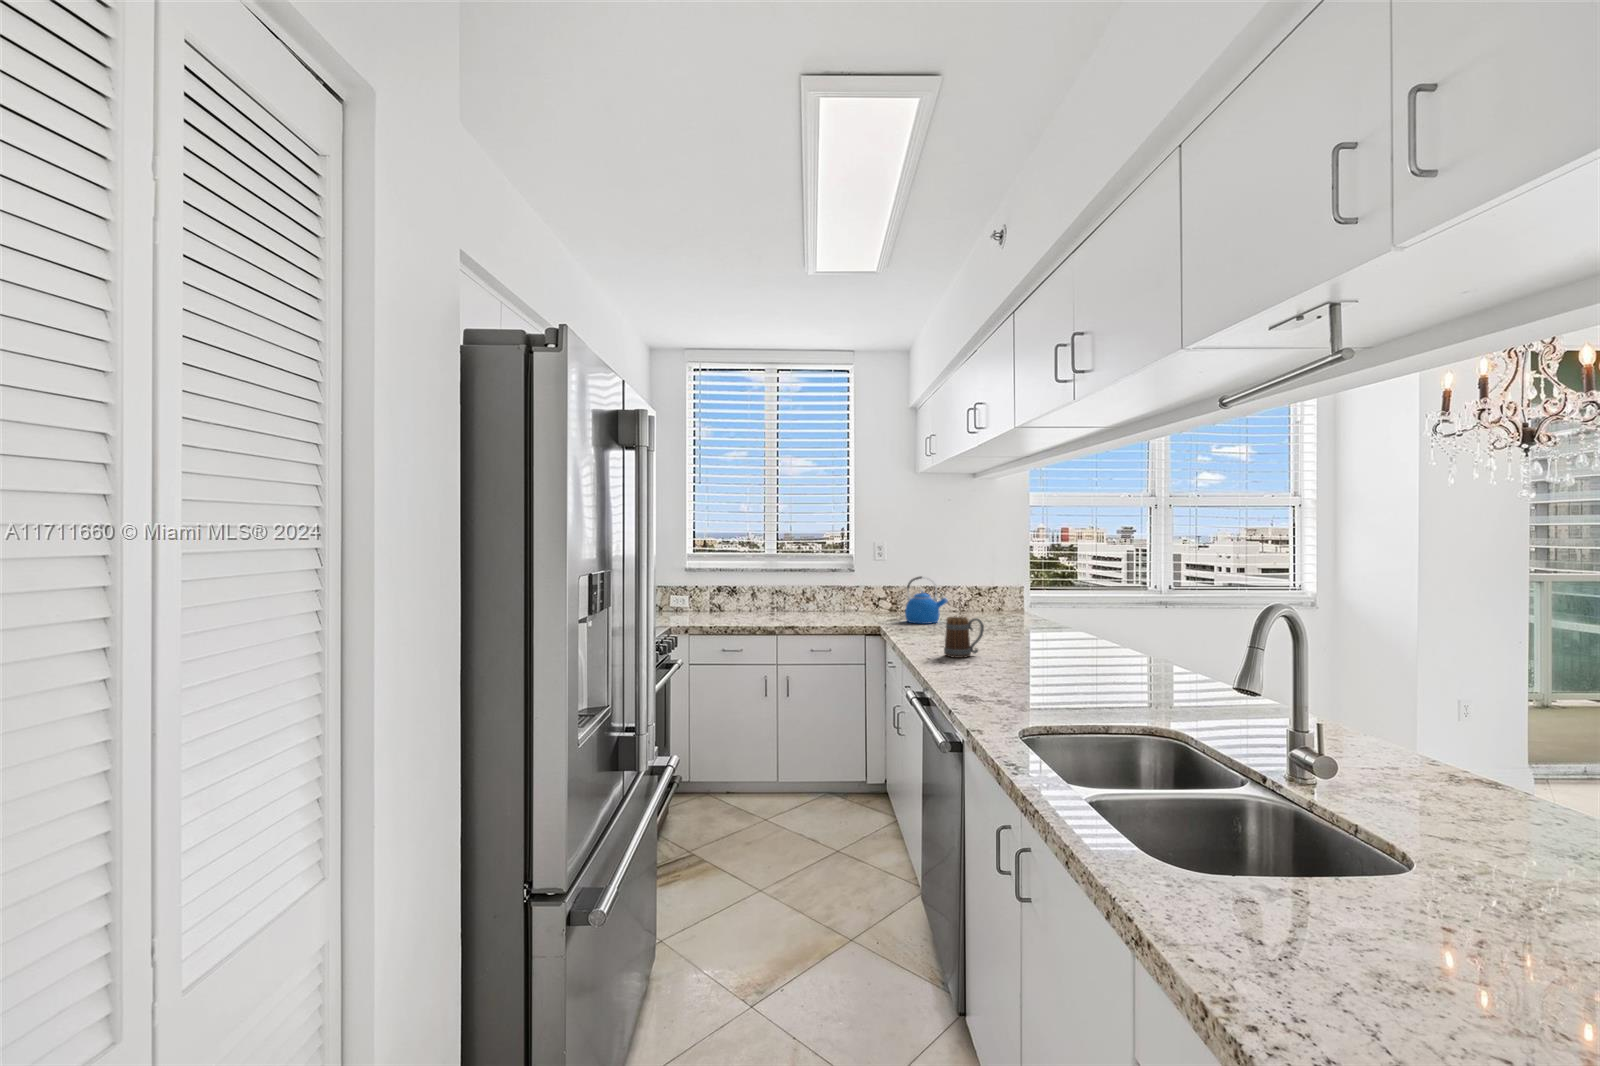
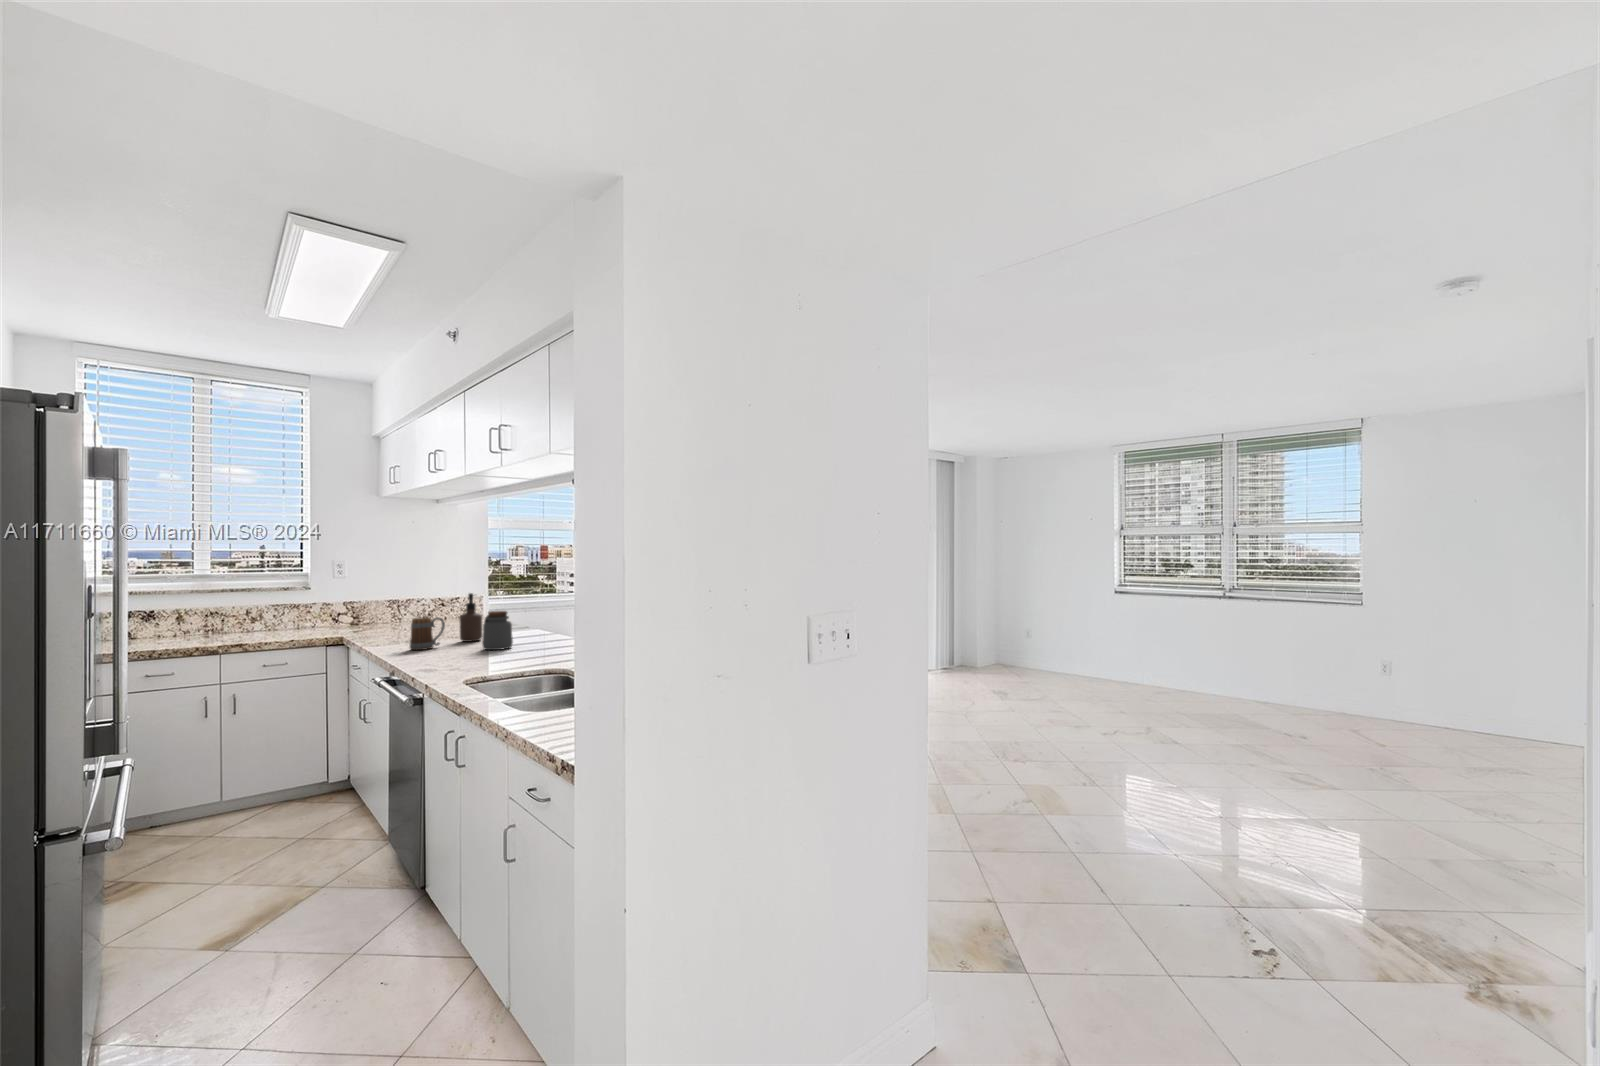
kettle: present [905,576,948,624] -> none [368,590,411,633]
soap dispenser: none [1001,589,1028,651] -> present [460,593,482,642]
jar: none [1031,617,1071,672] -> present [482,611,513,650]

